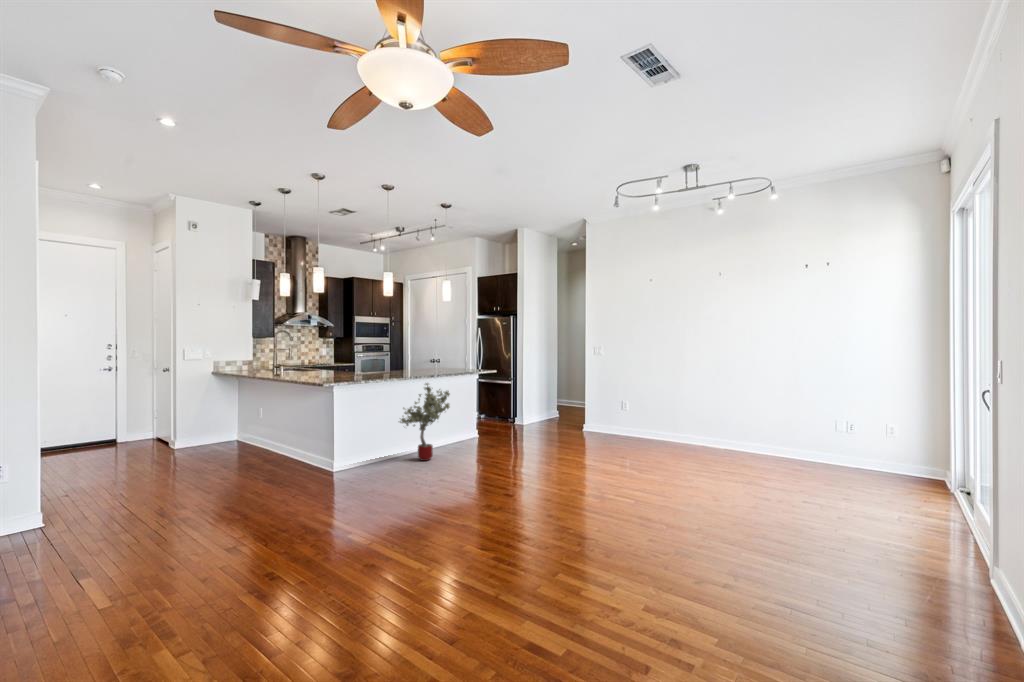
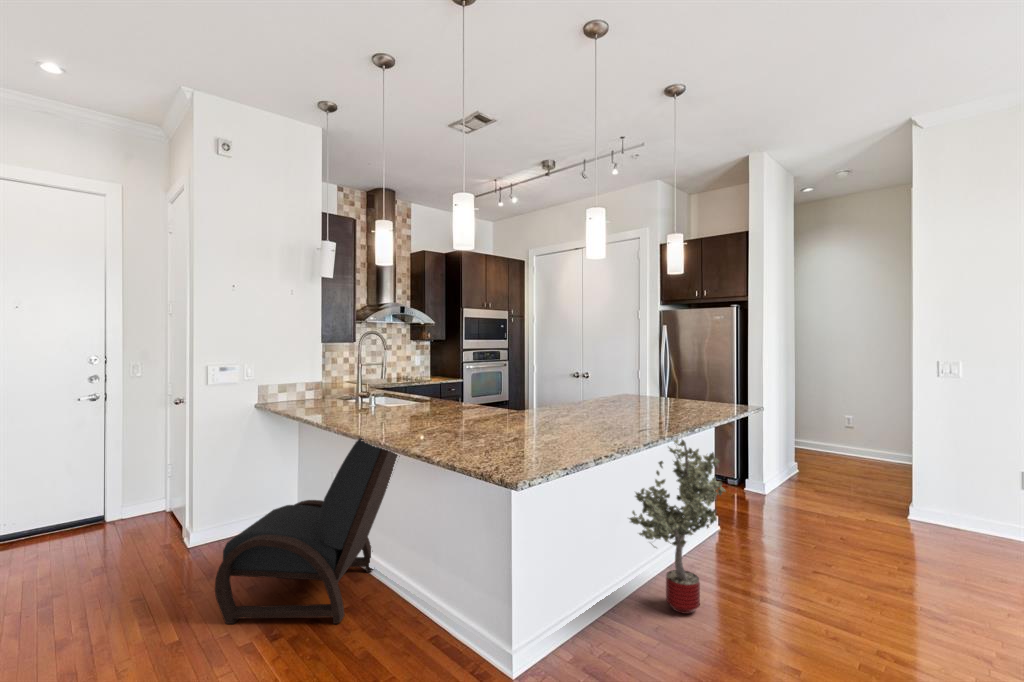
lounge chair: none [197,378,298,468] -> present [215,438,400,624]

